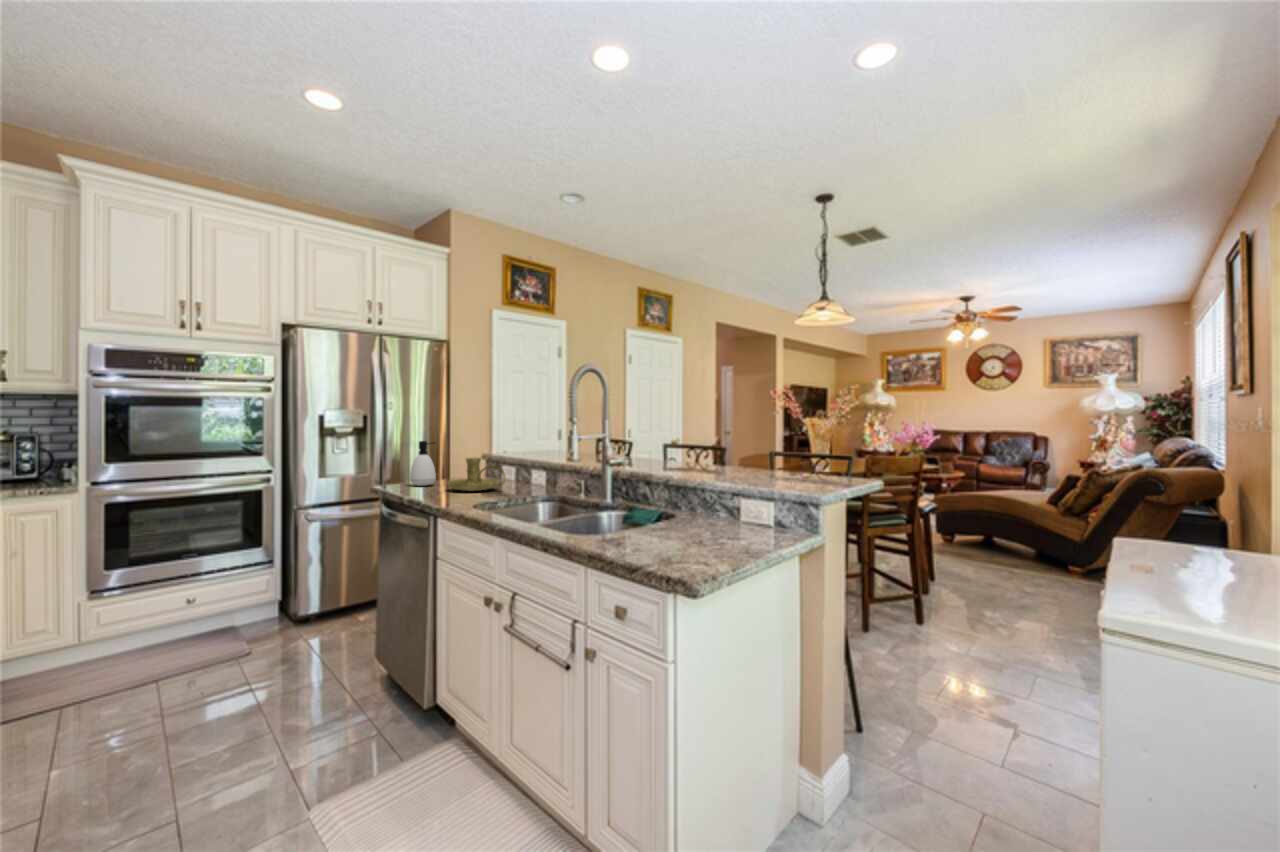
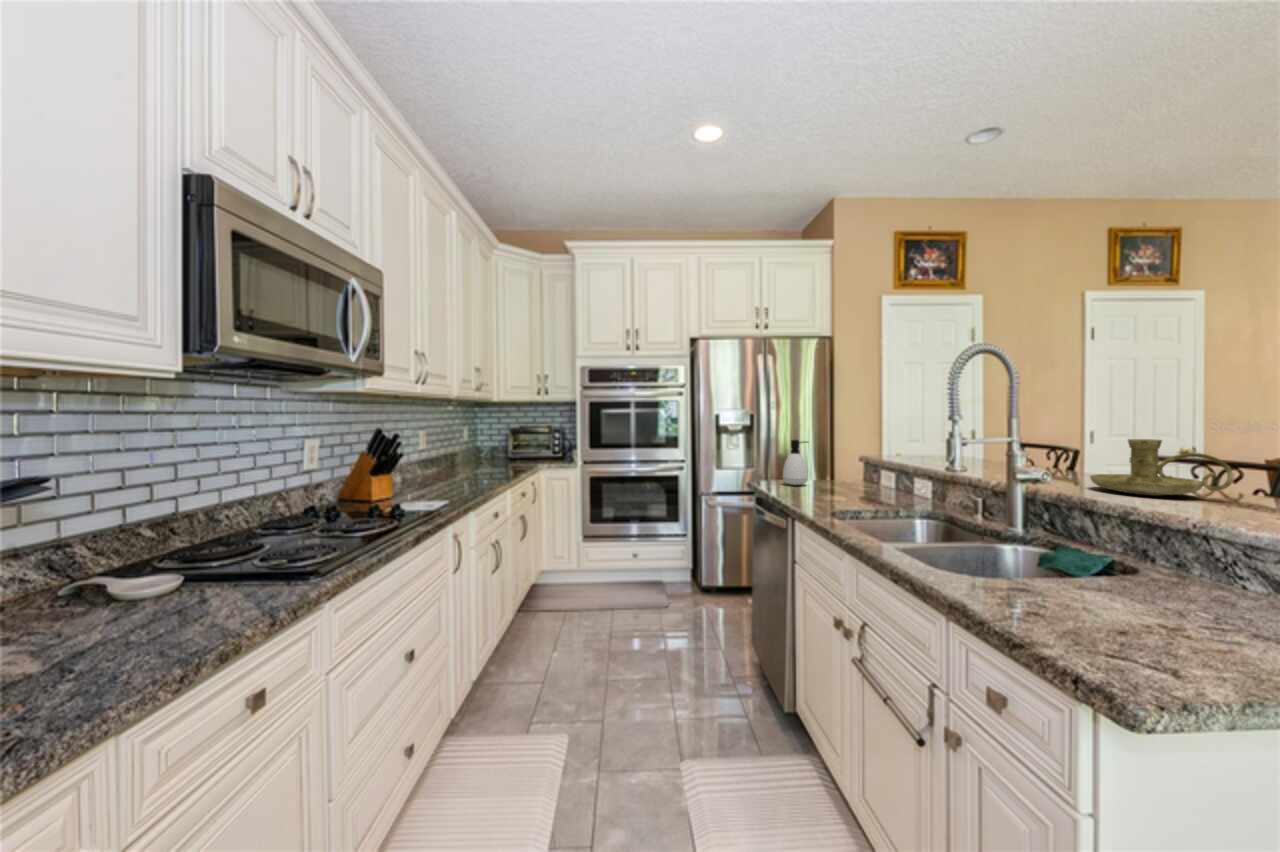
candle holder: present [448,457,506,491] -> present [1090,439,1234,496]

